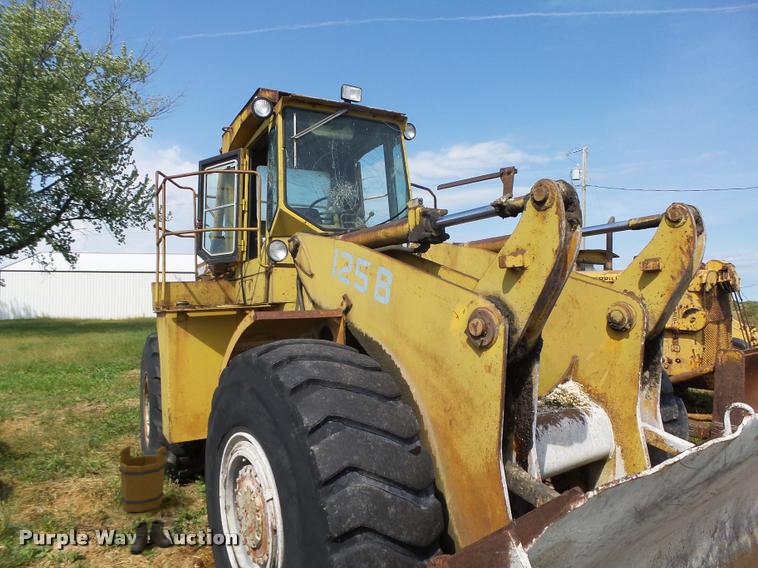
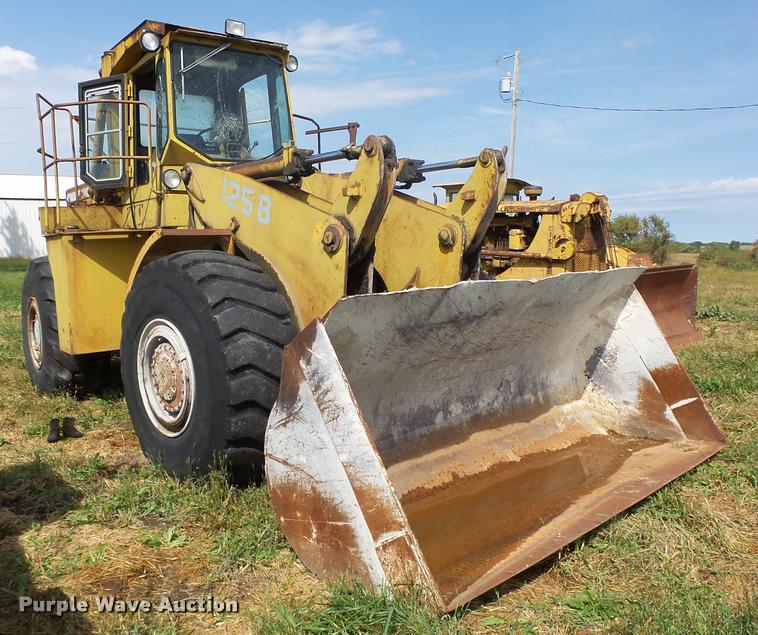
bucket: present [119,446,168,512] -> none [19,362,65,419]

